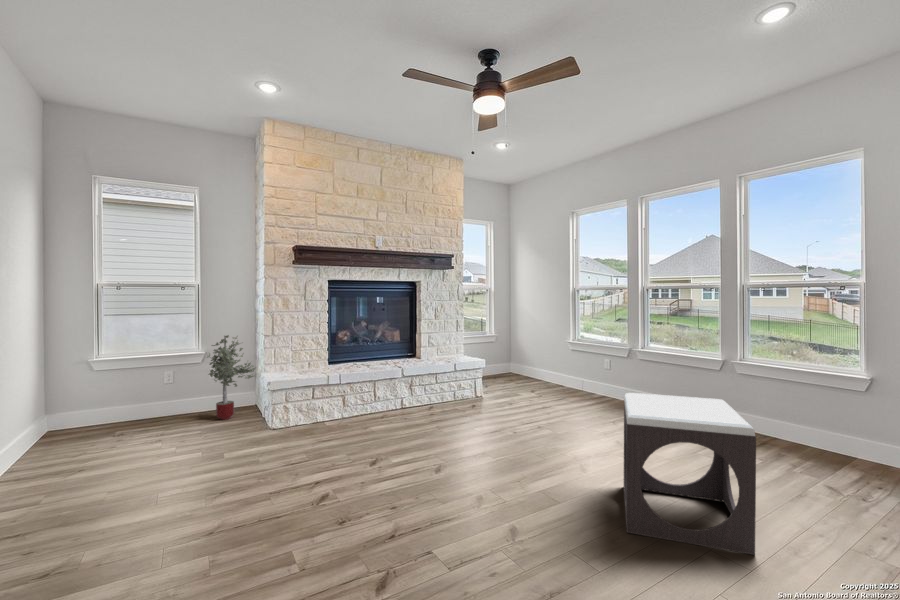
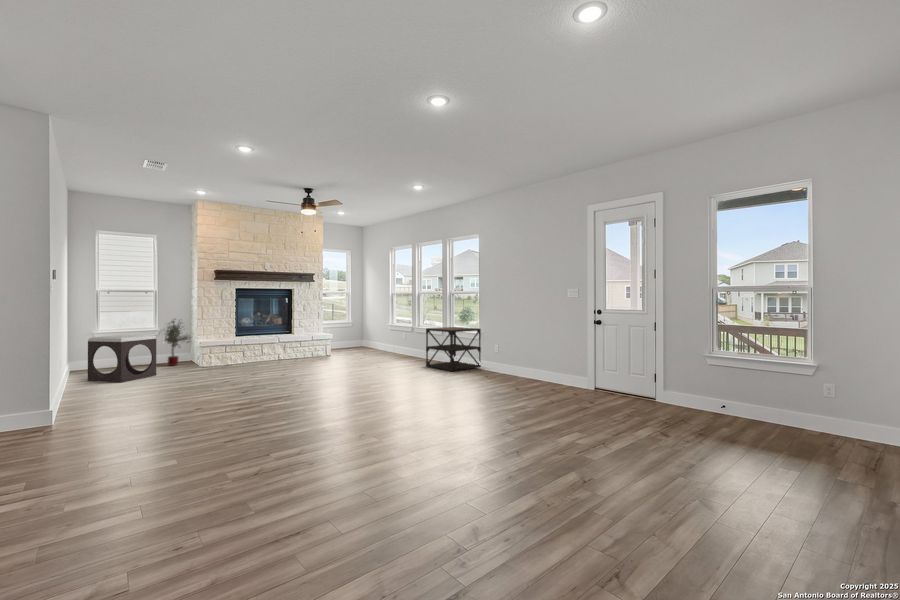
side table: none [726,360,873,483] -> present [426,327,481,371]
footstool: present [624,393,756,555] -> present [88,335,156,382]

